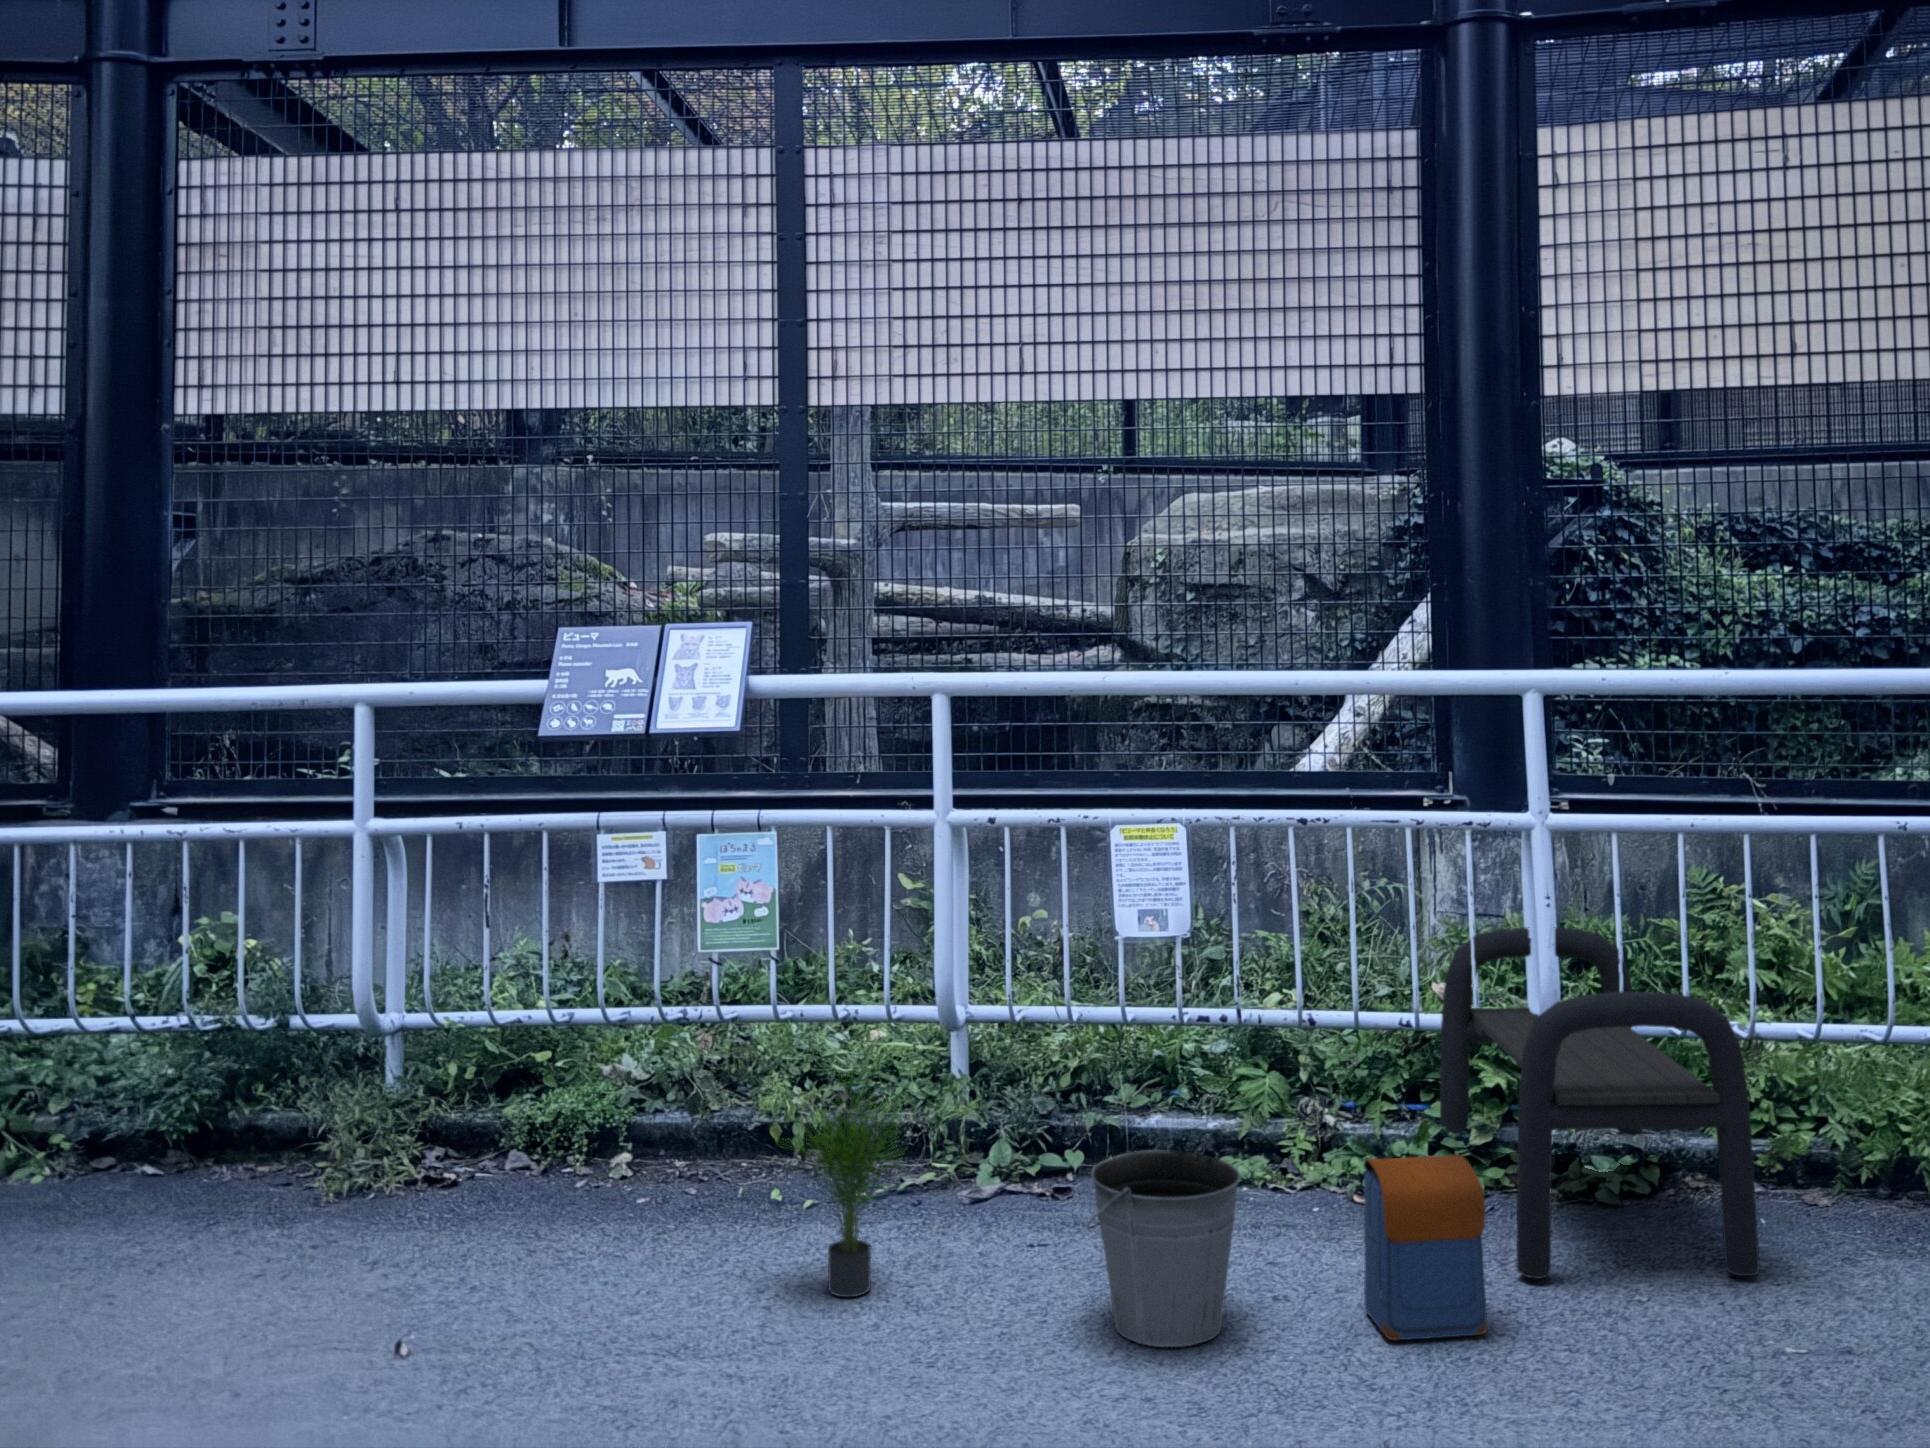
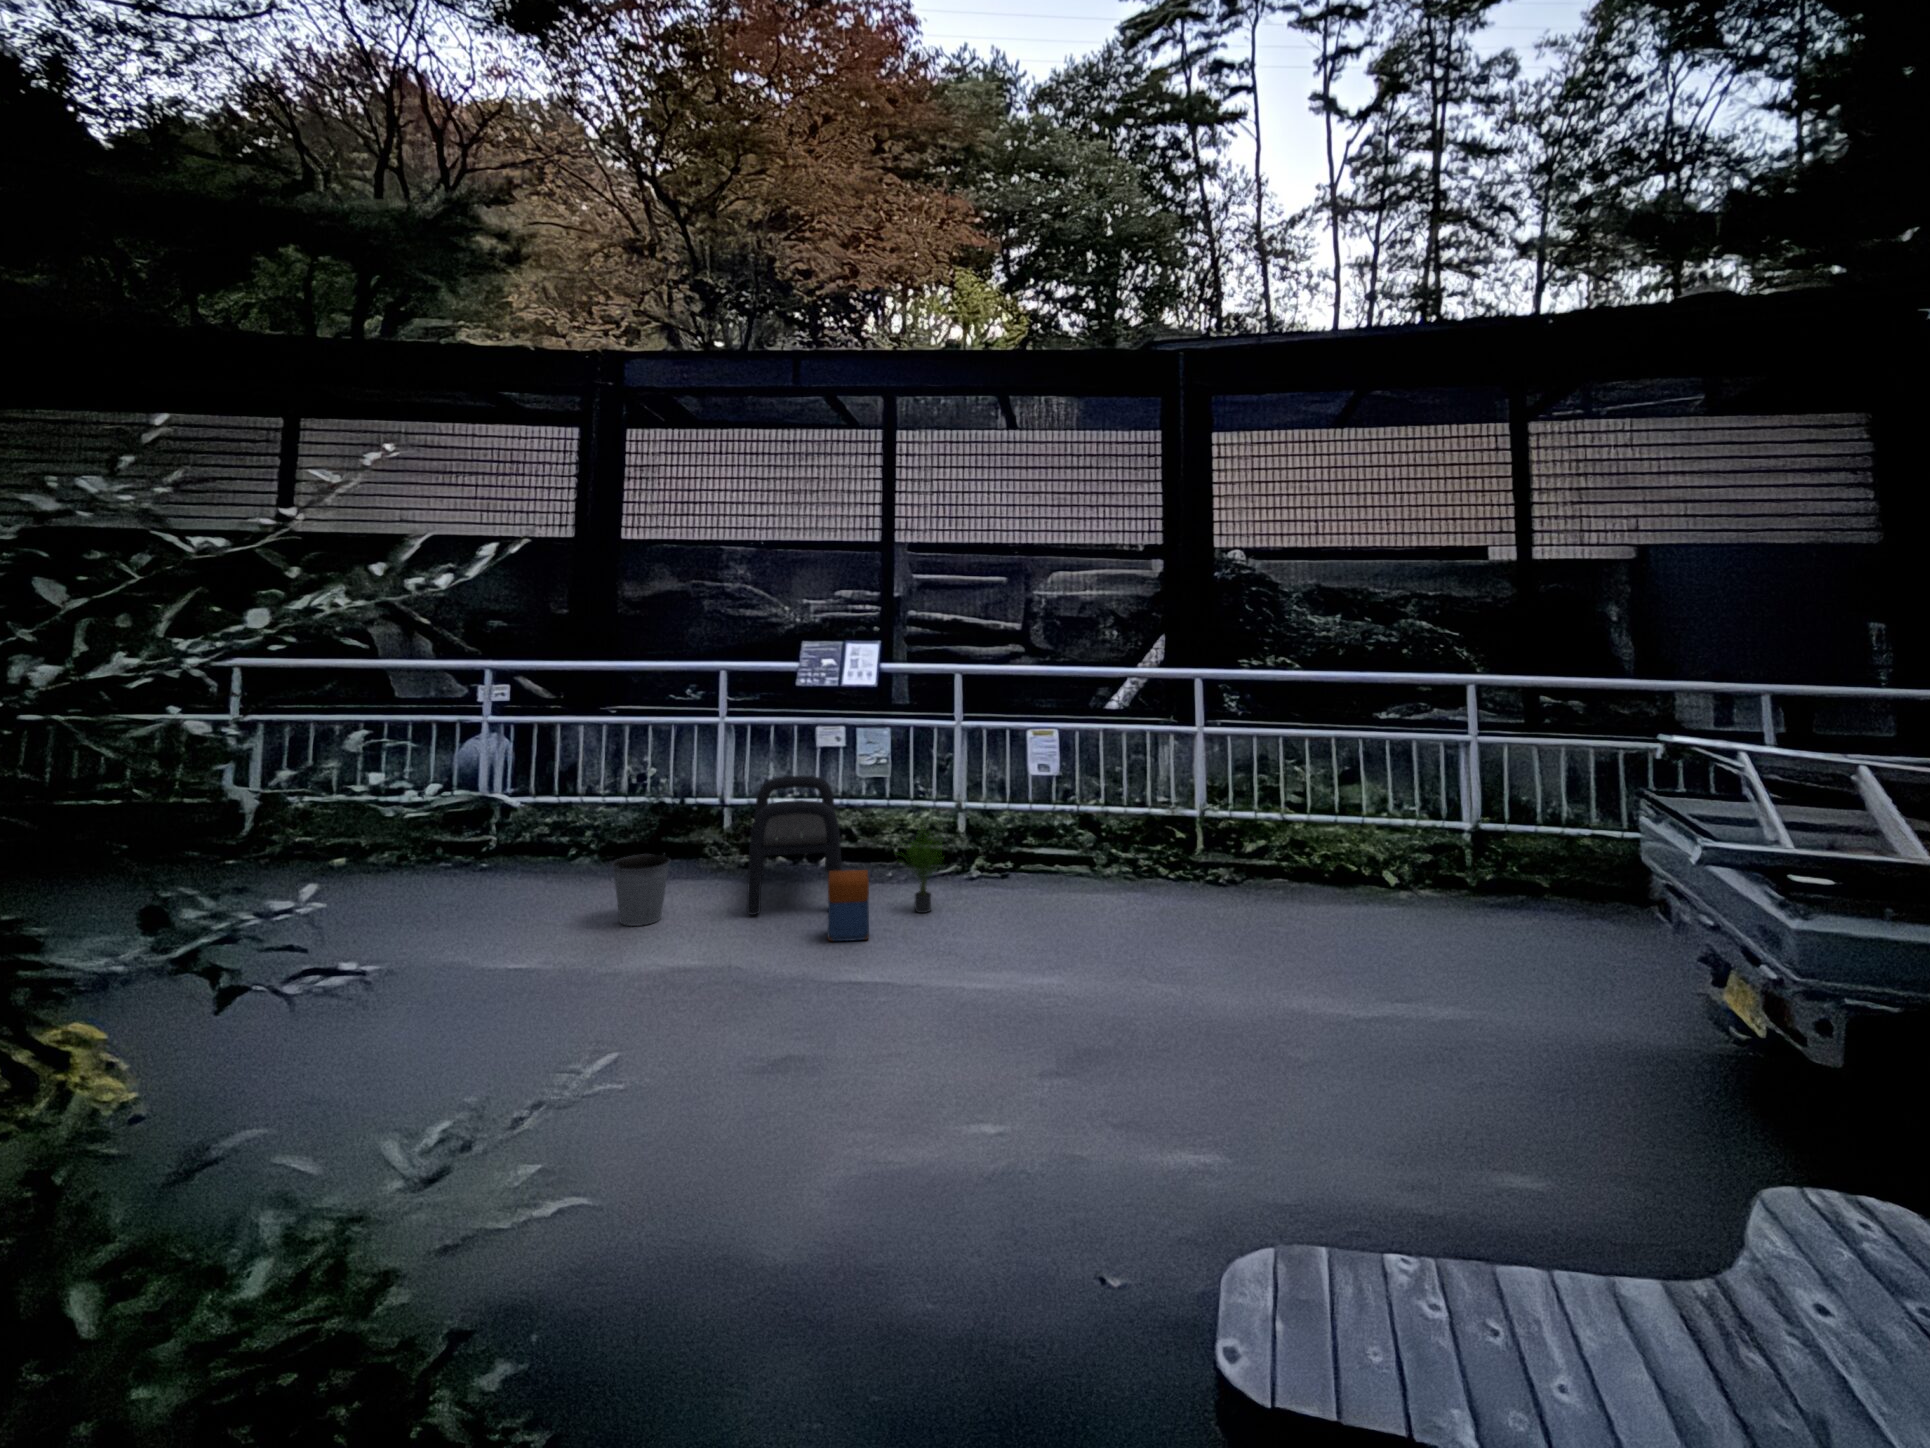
bench: present [1440,928,1760,1279] -> present [747,775,842,915]
bucket: present [1086,1147,1240,1347] -> present [613,853,670,926]
backpack: present [1364,1155,1487,1340] -> present [828,870,869,941]

